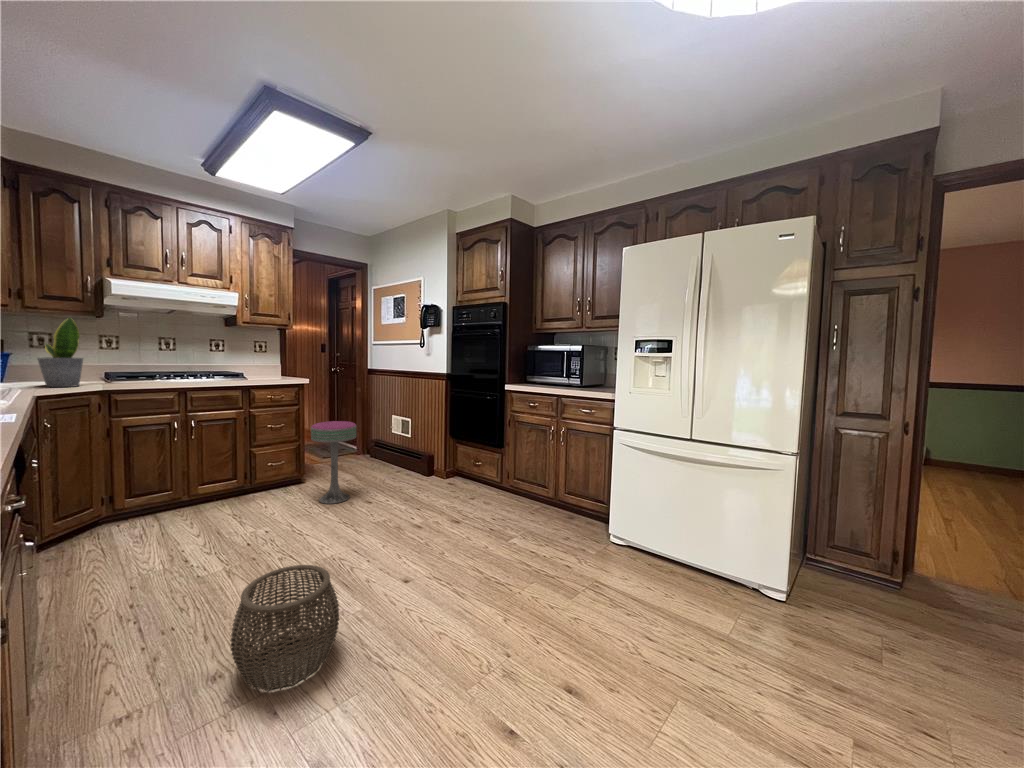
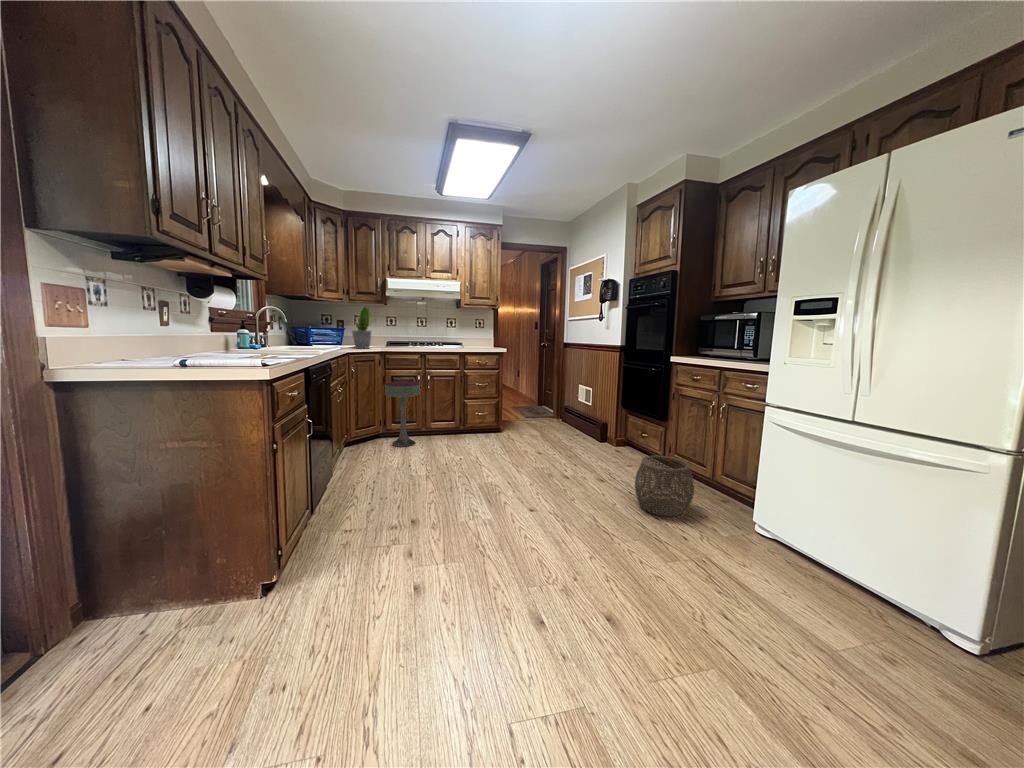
bar stool: present [311,421,356,504] -> present [385,381,420,447]
woven basket: present [230,565,339,691] -> present [635,455,694,517]

